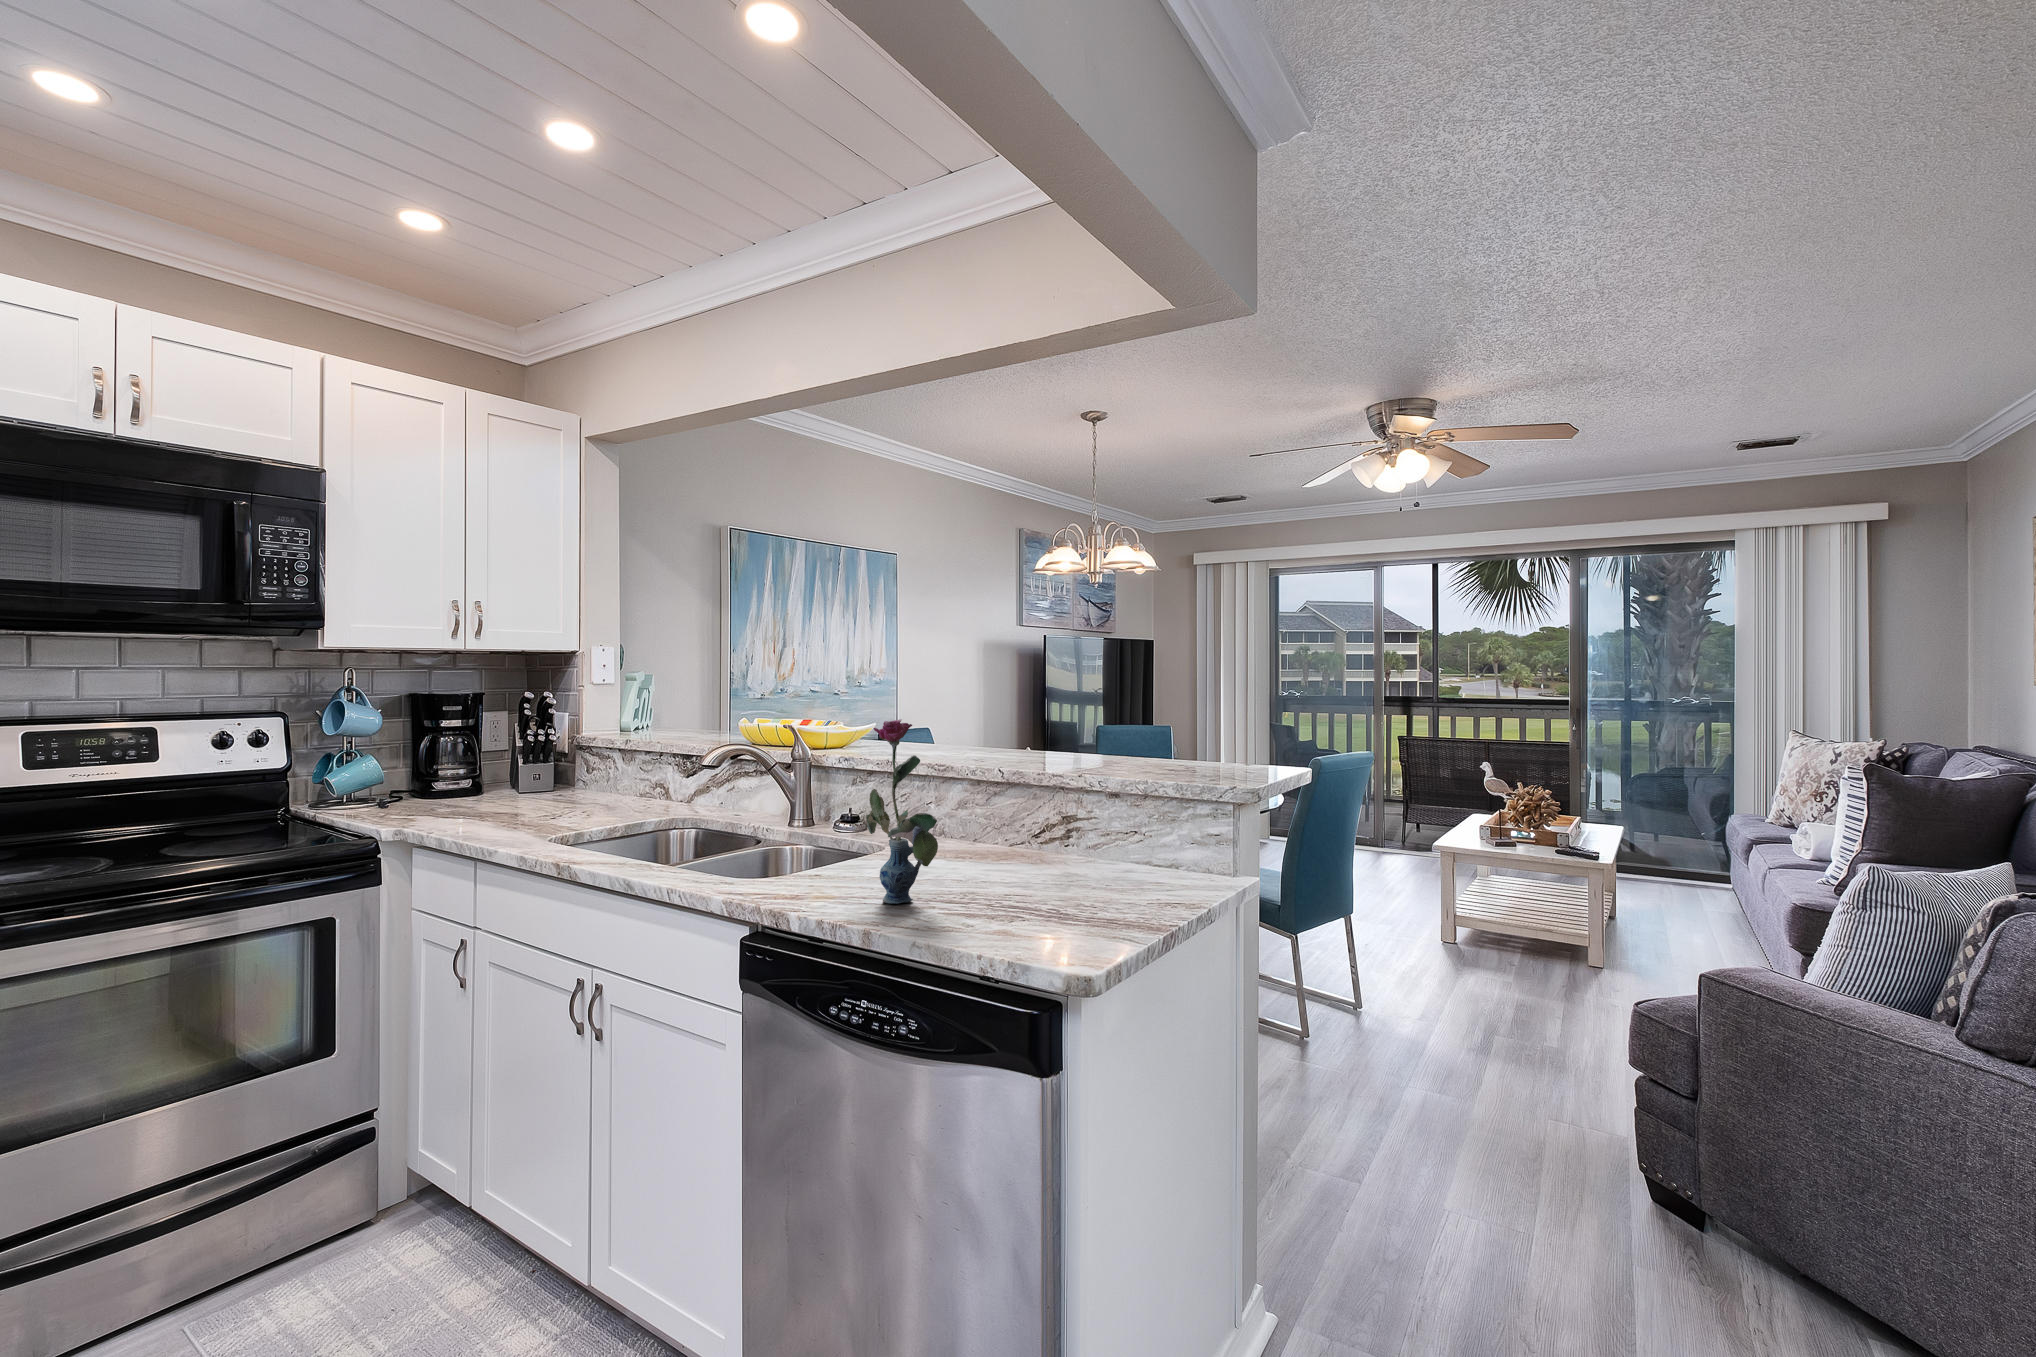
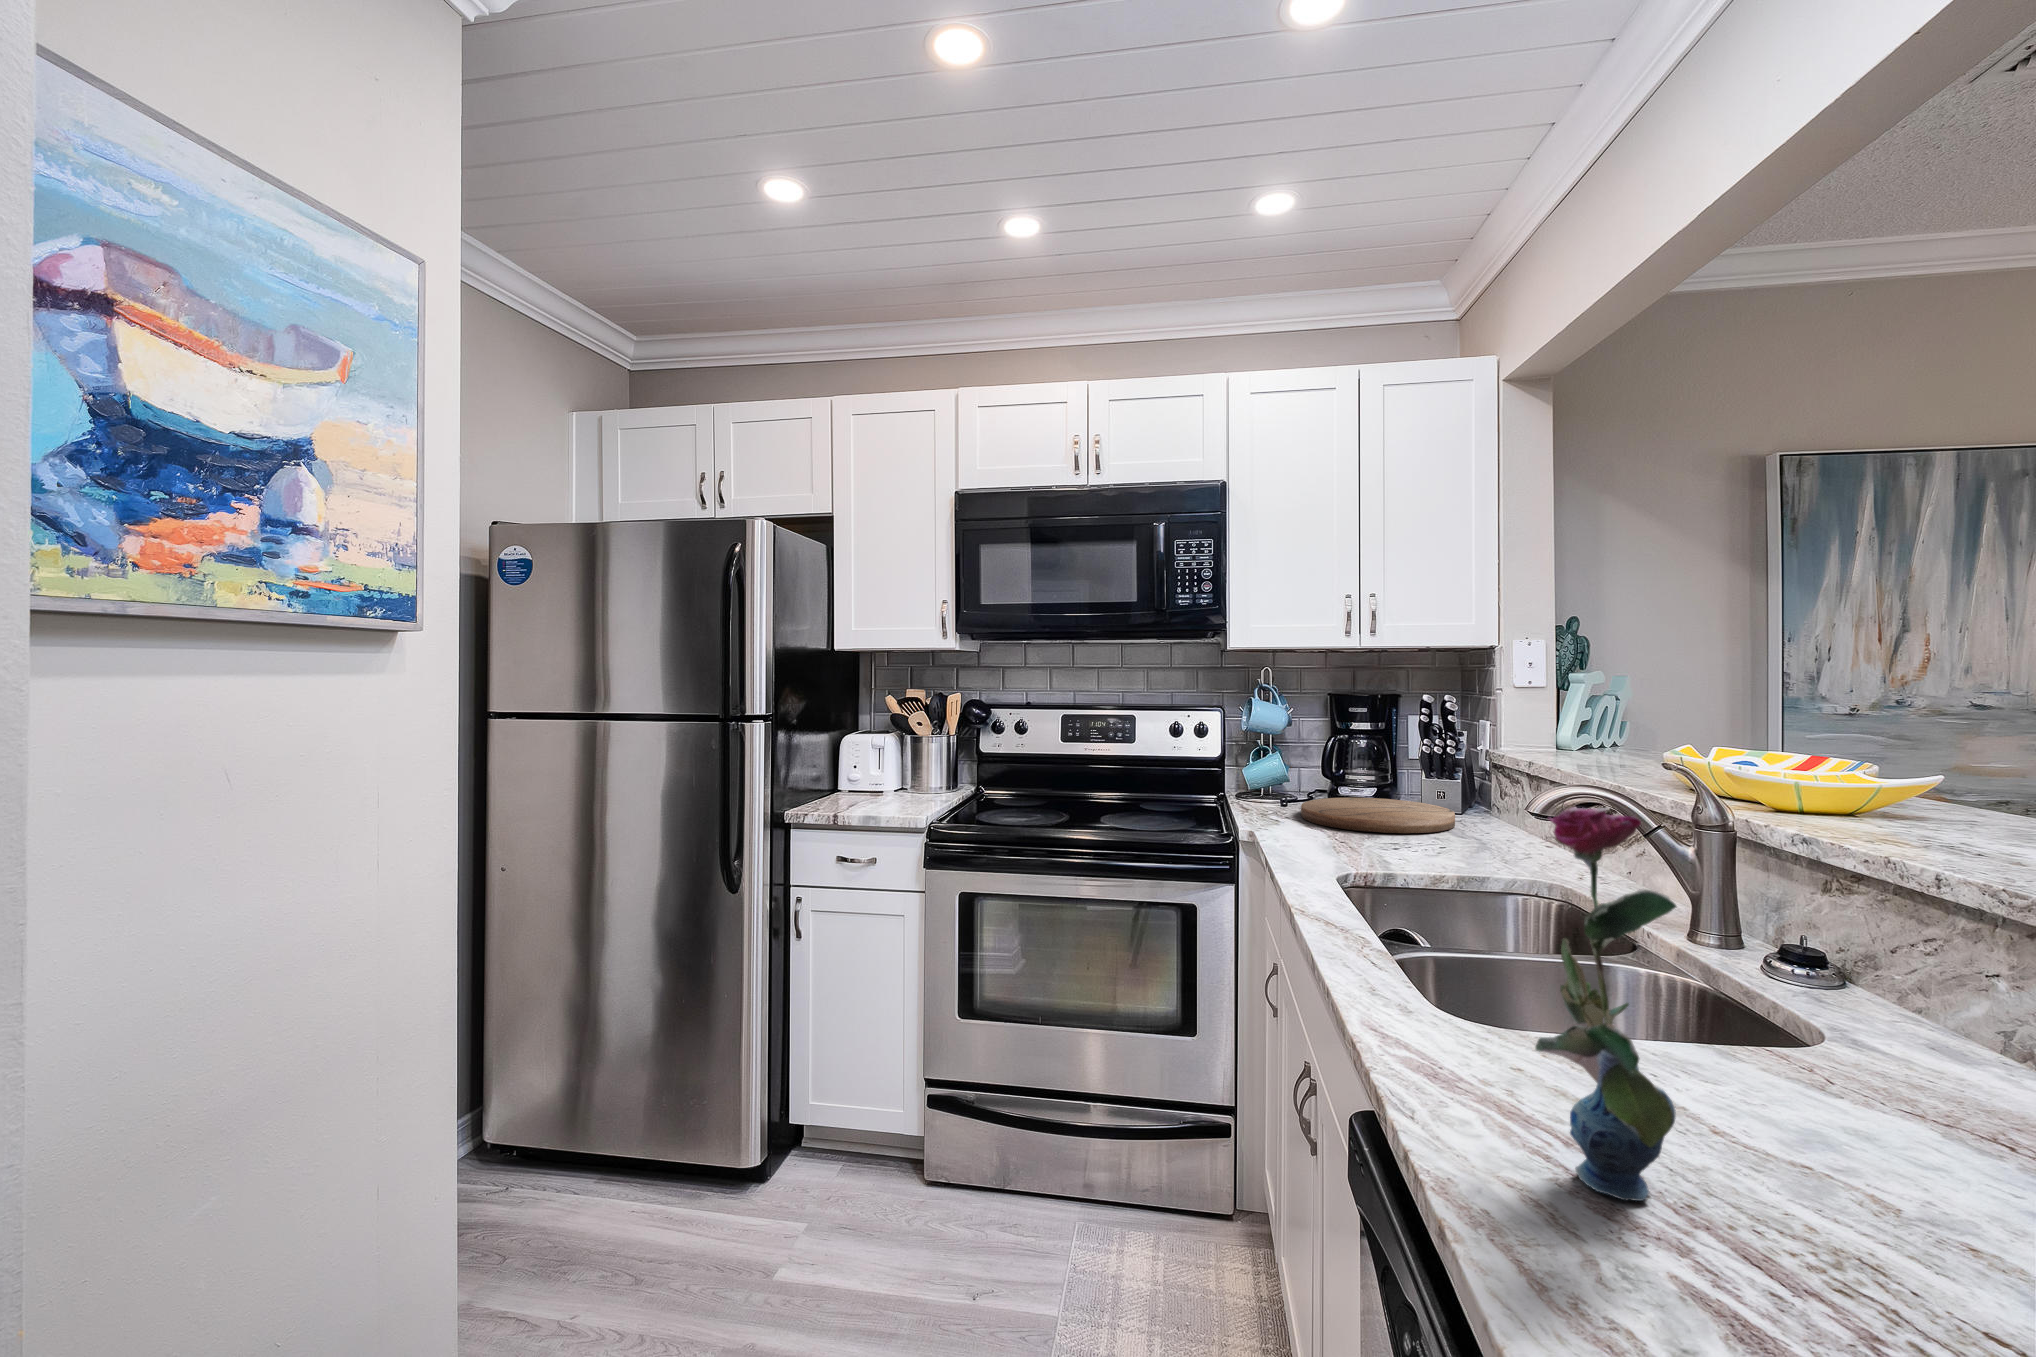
cutting board: none [418,787,567,815] -> present [1301,798,1455,833]

